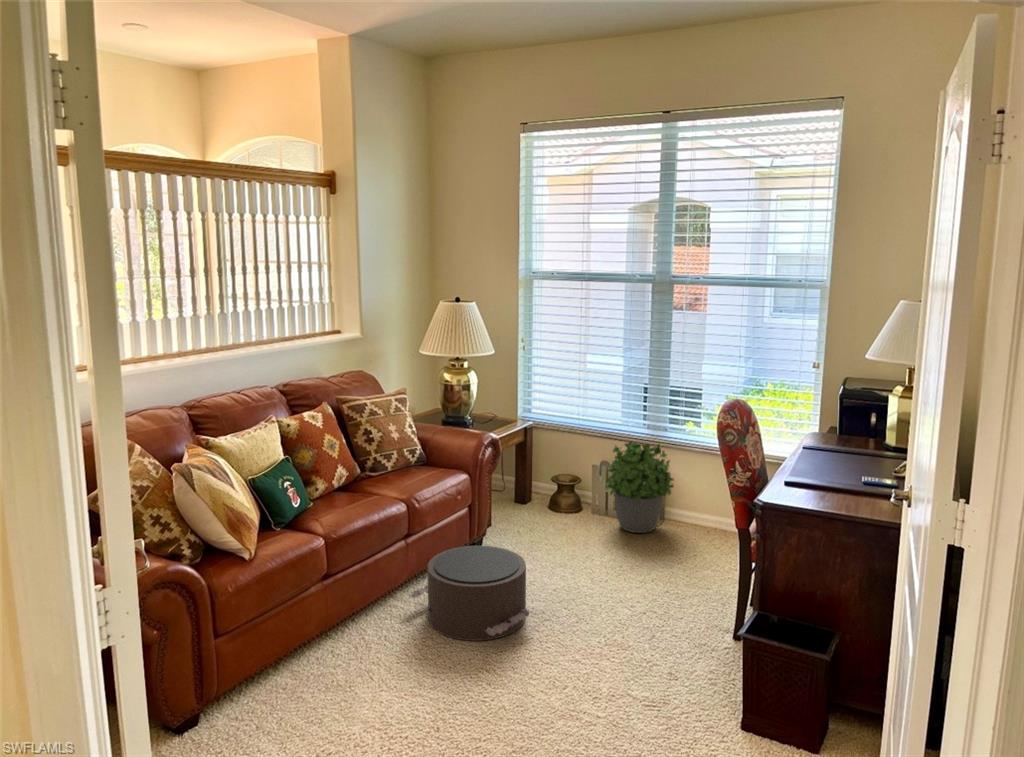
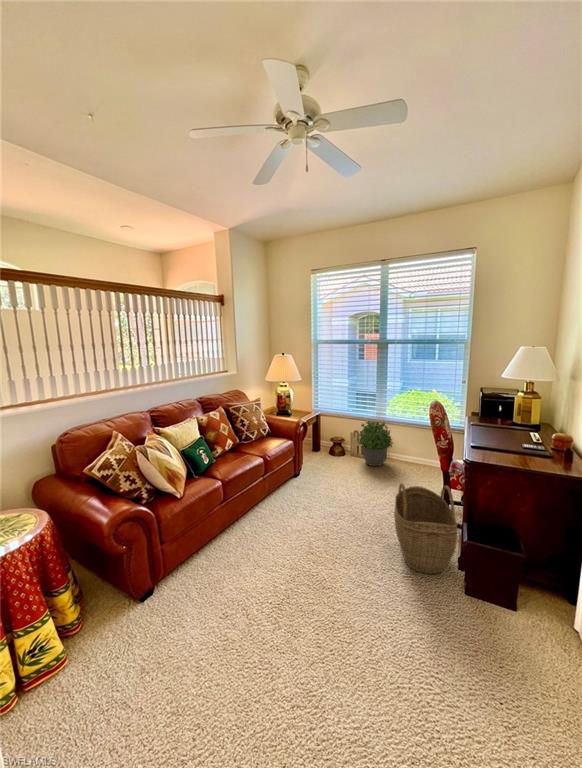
woven basket: none [638,544,739,702] -> present [394,483,457,574]
pouf: present [409,546,533,641] -> none [266,479,333,533]

